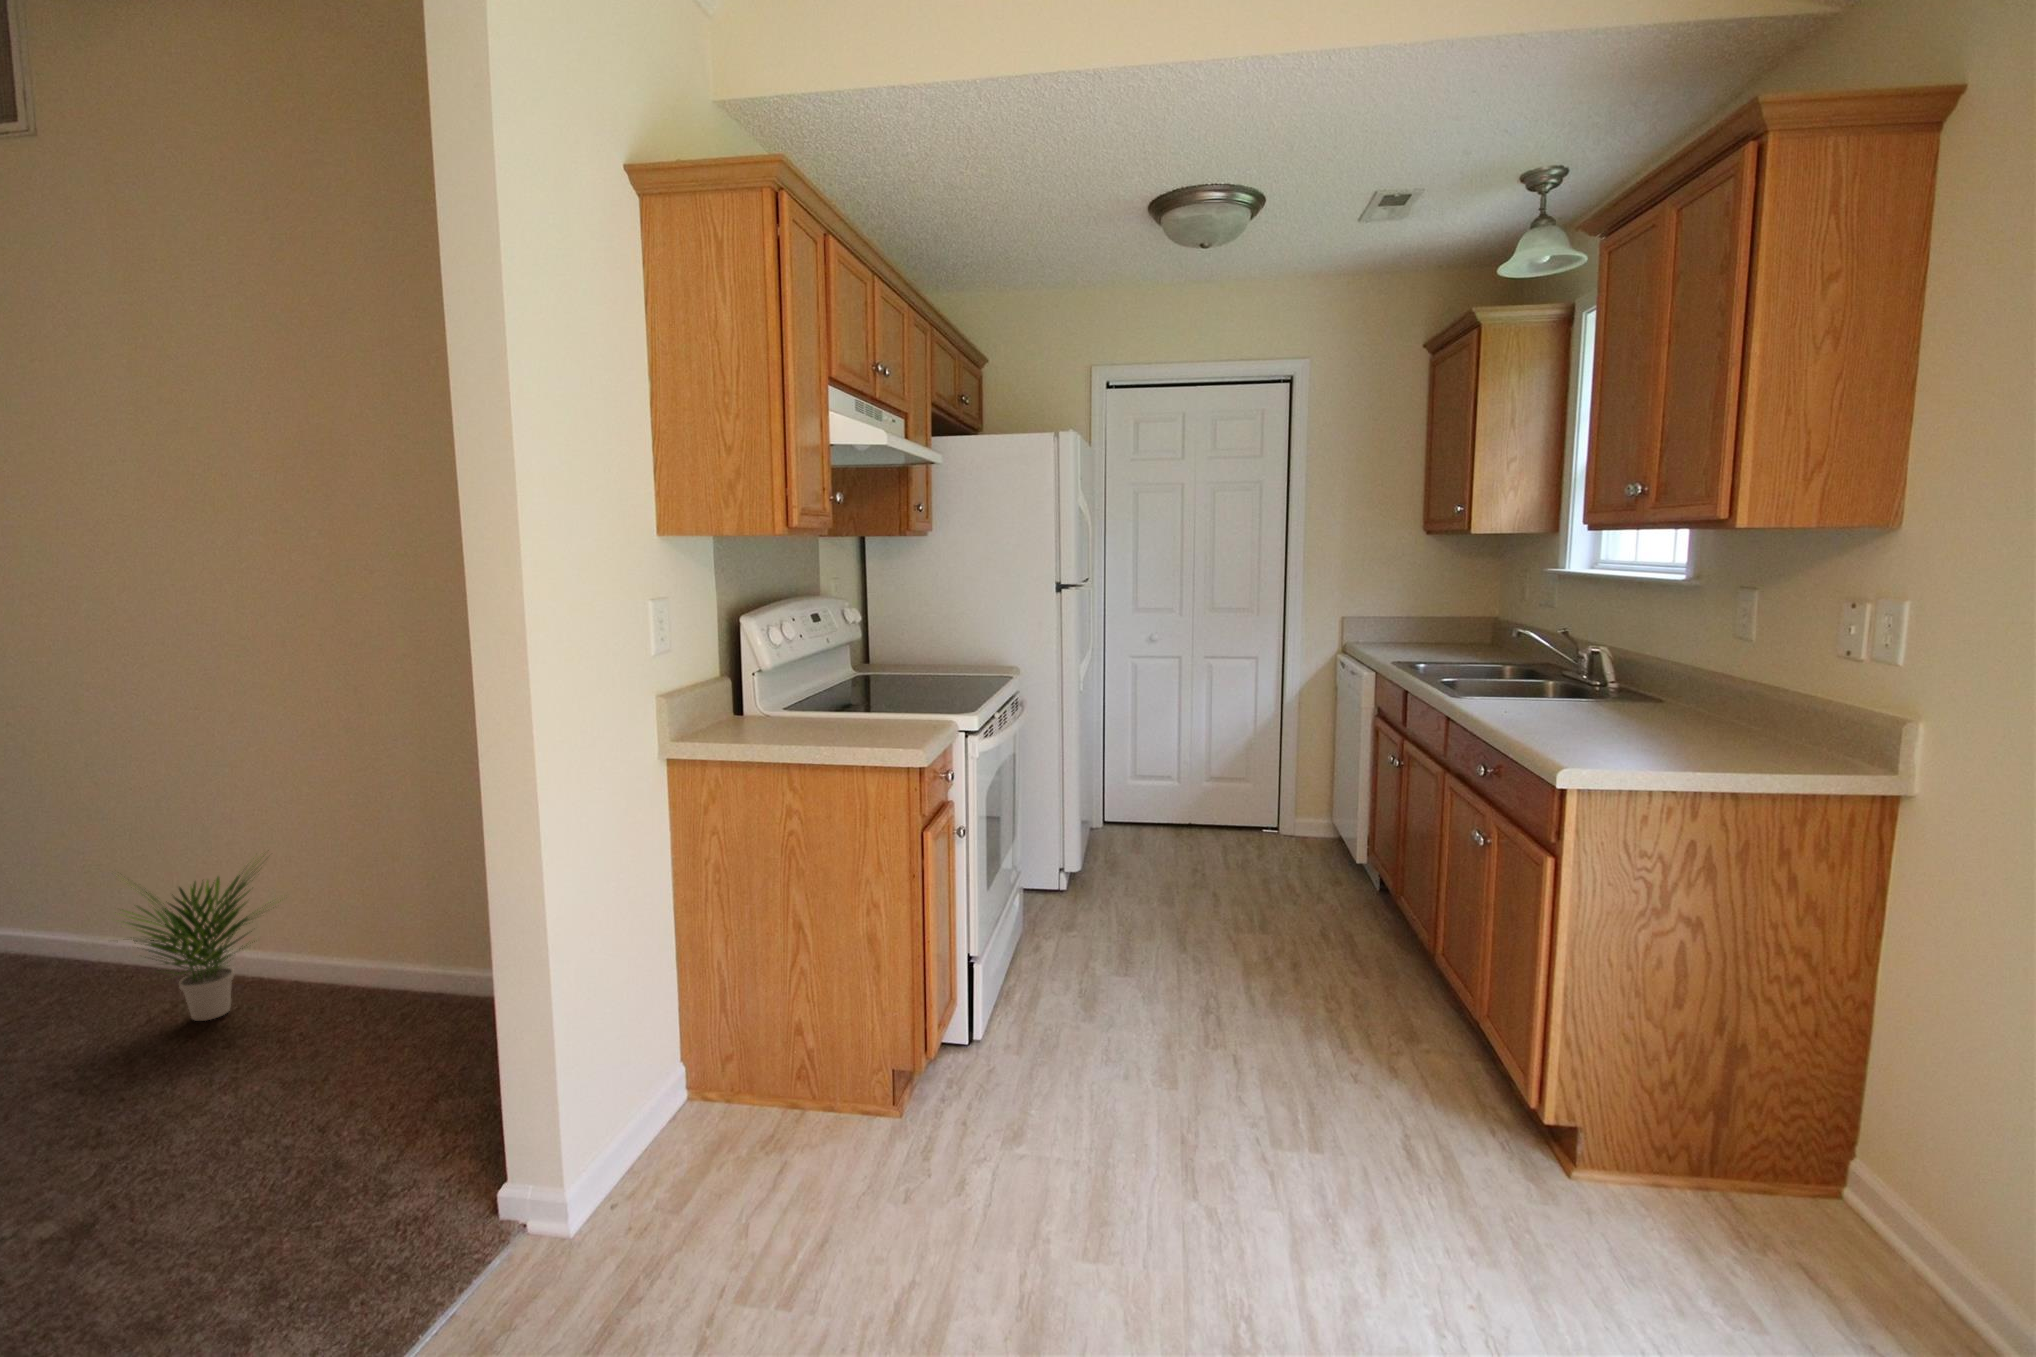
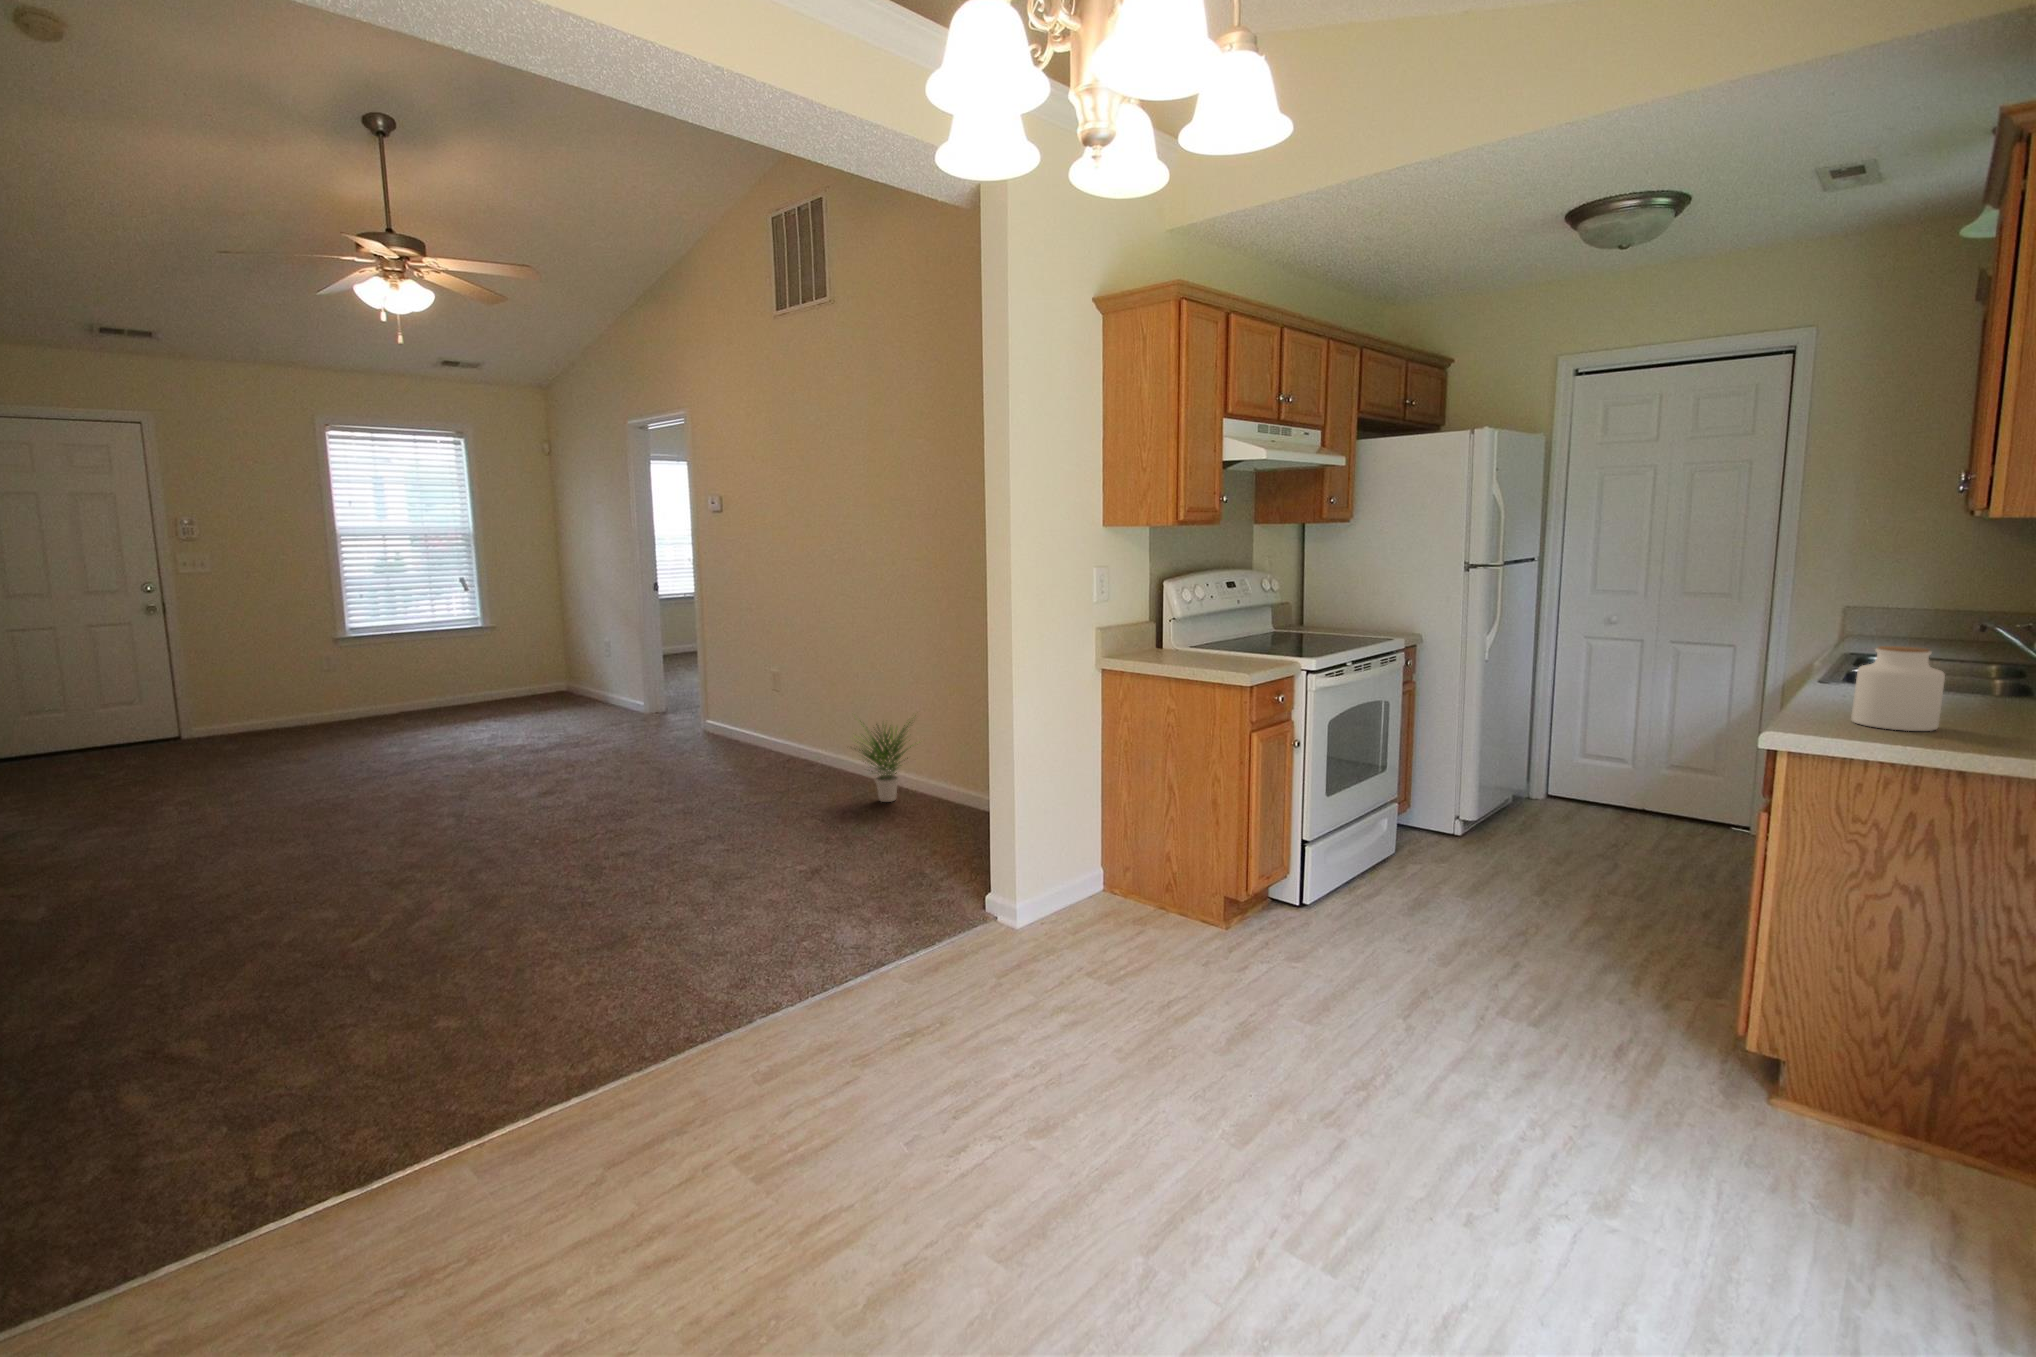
jar: none [1558,666,1638,752] -> present [1851,646,1945,731]

